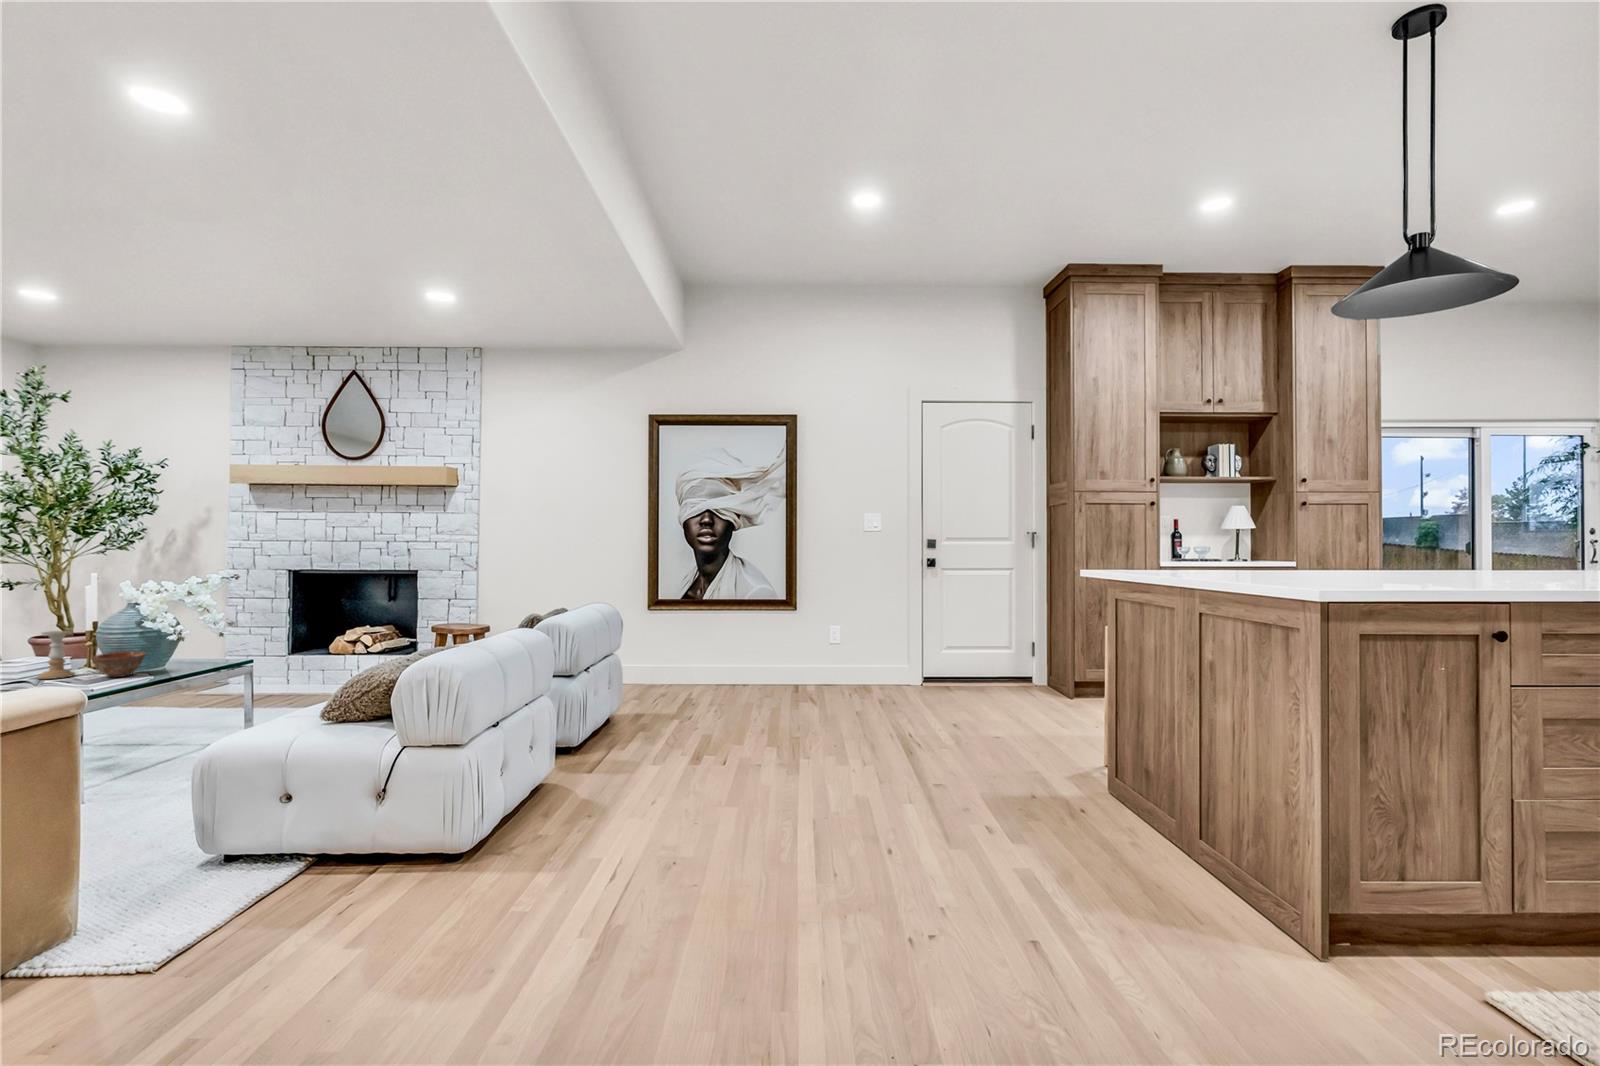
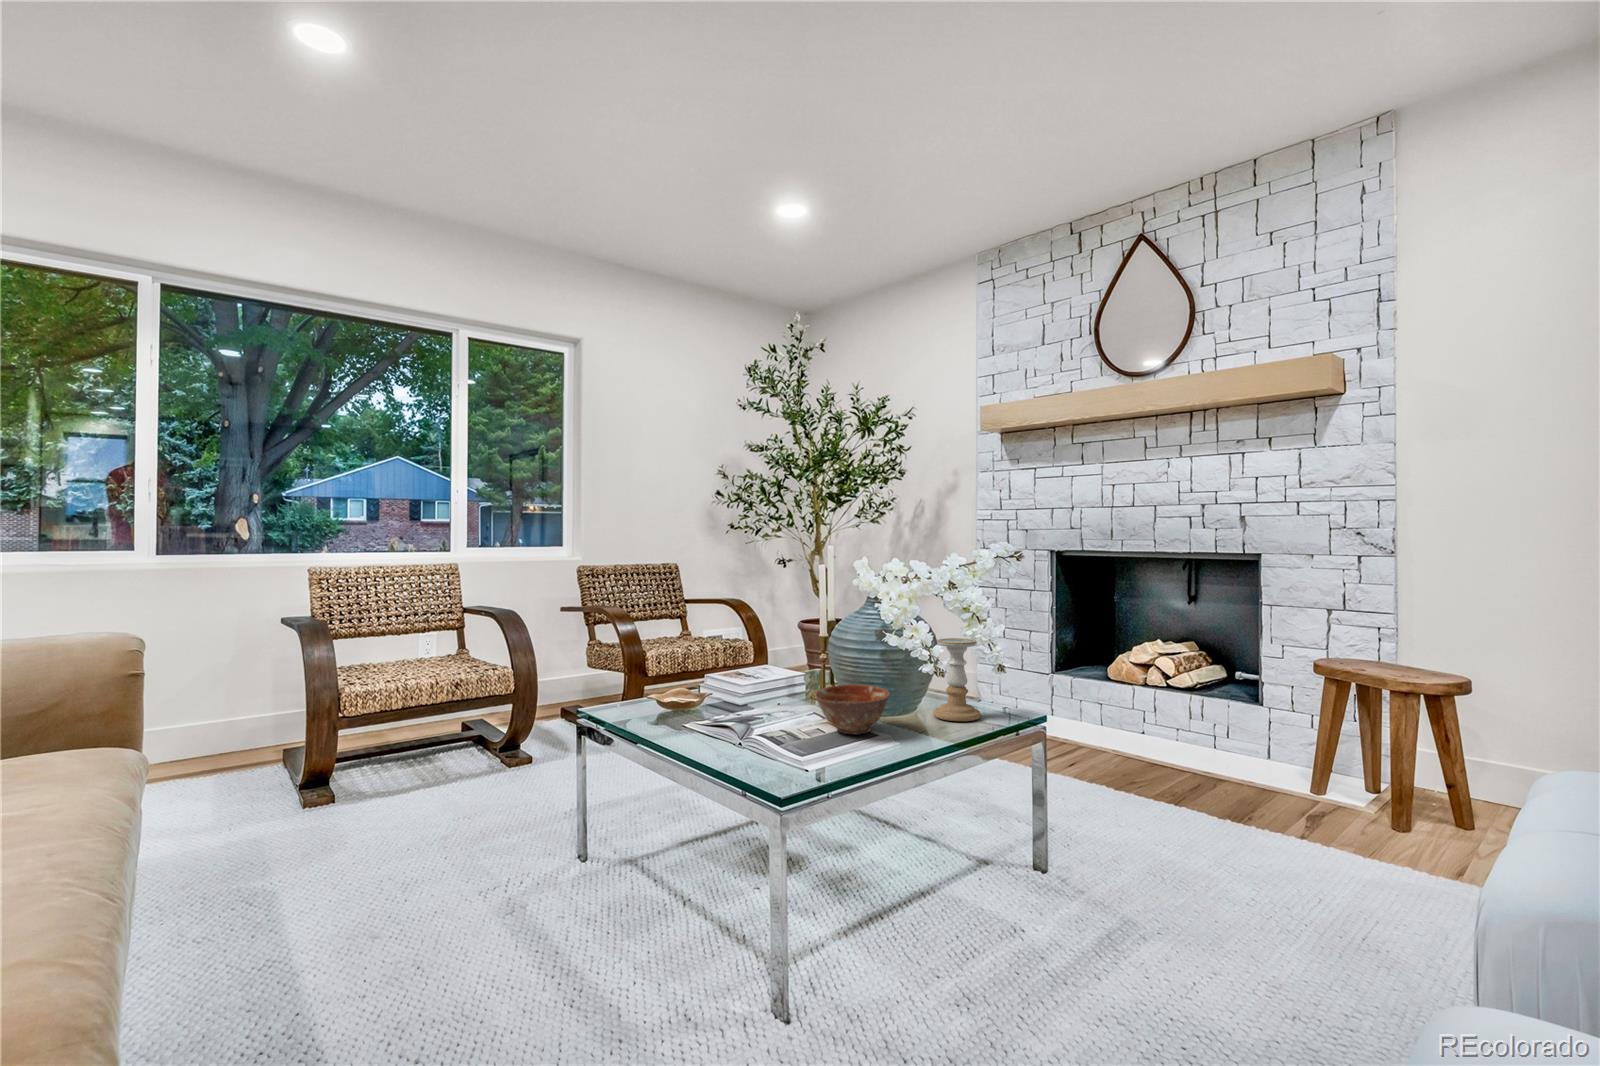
candle holder: present [37,631,75,679] -> present [934,638,981,721]

